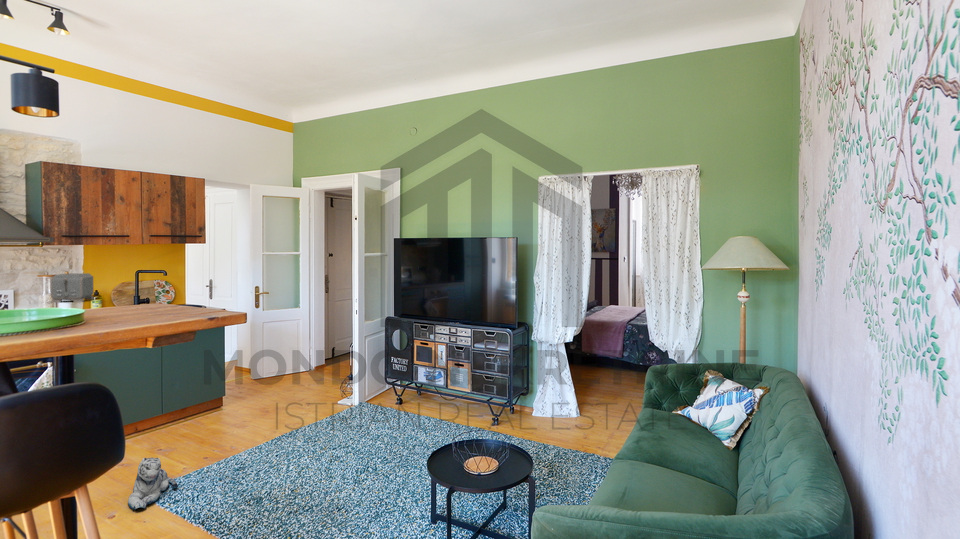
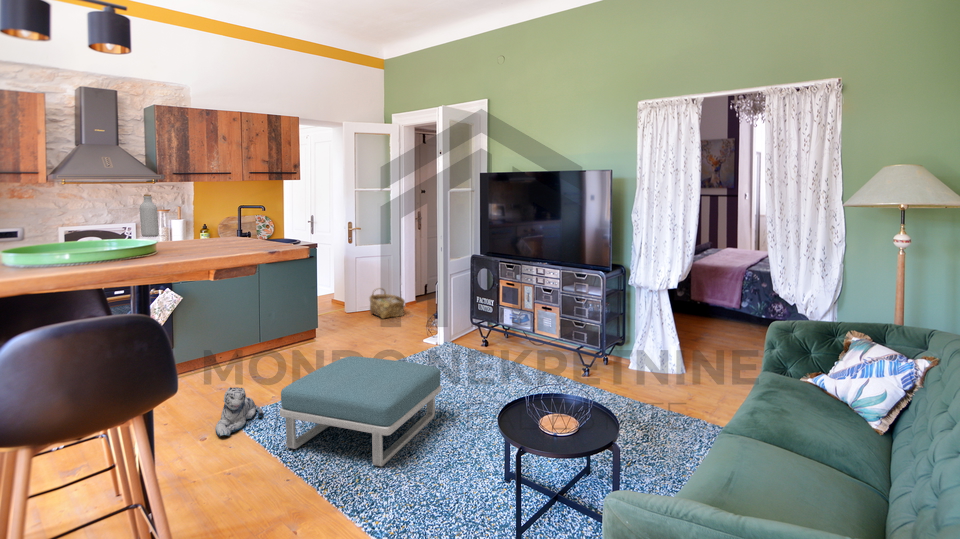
bottle: none [30,260,50,304] -> present [139,194,159,236]
toaster: present [51,273,94,303] -> none [161,209,203,236]
woven basket: none [273,352,311,384] -> present [370,288,405,318]
footstool: none [205,420,364,522] -> present [280,356,441,466]

